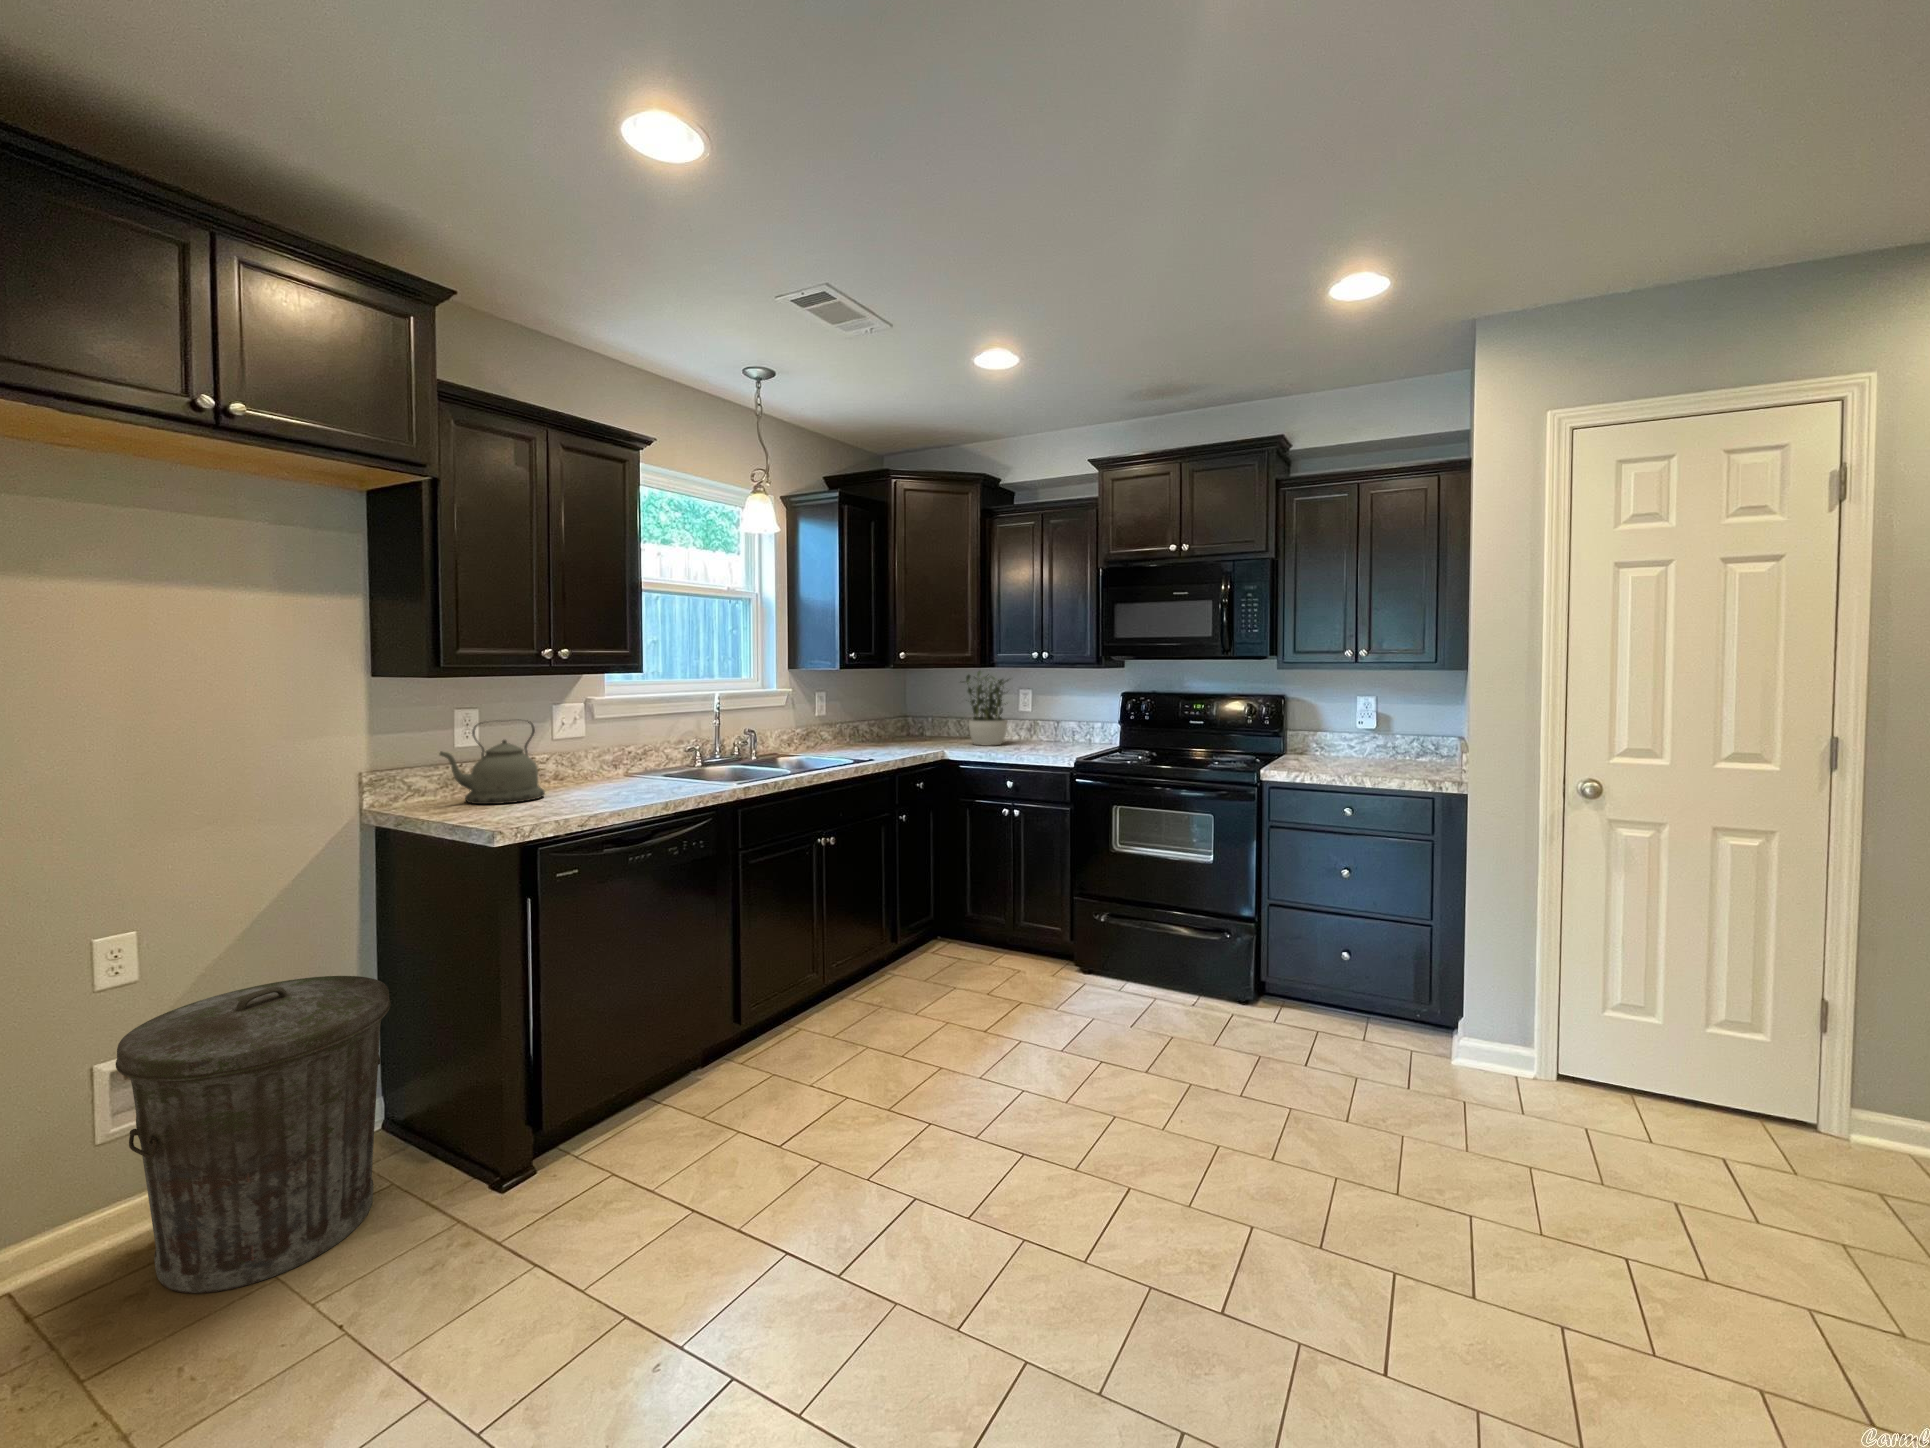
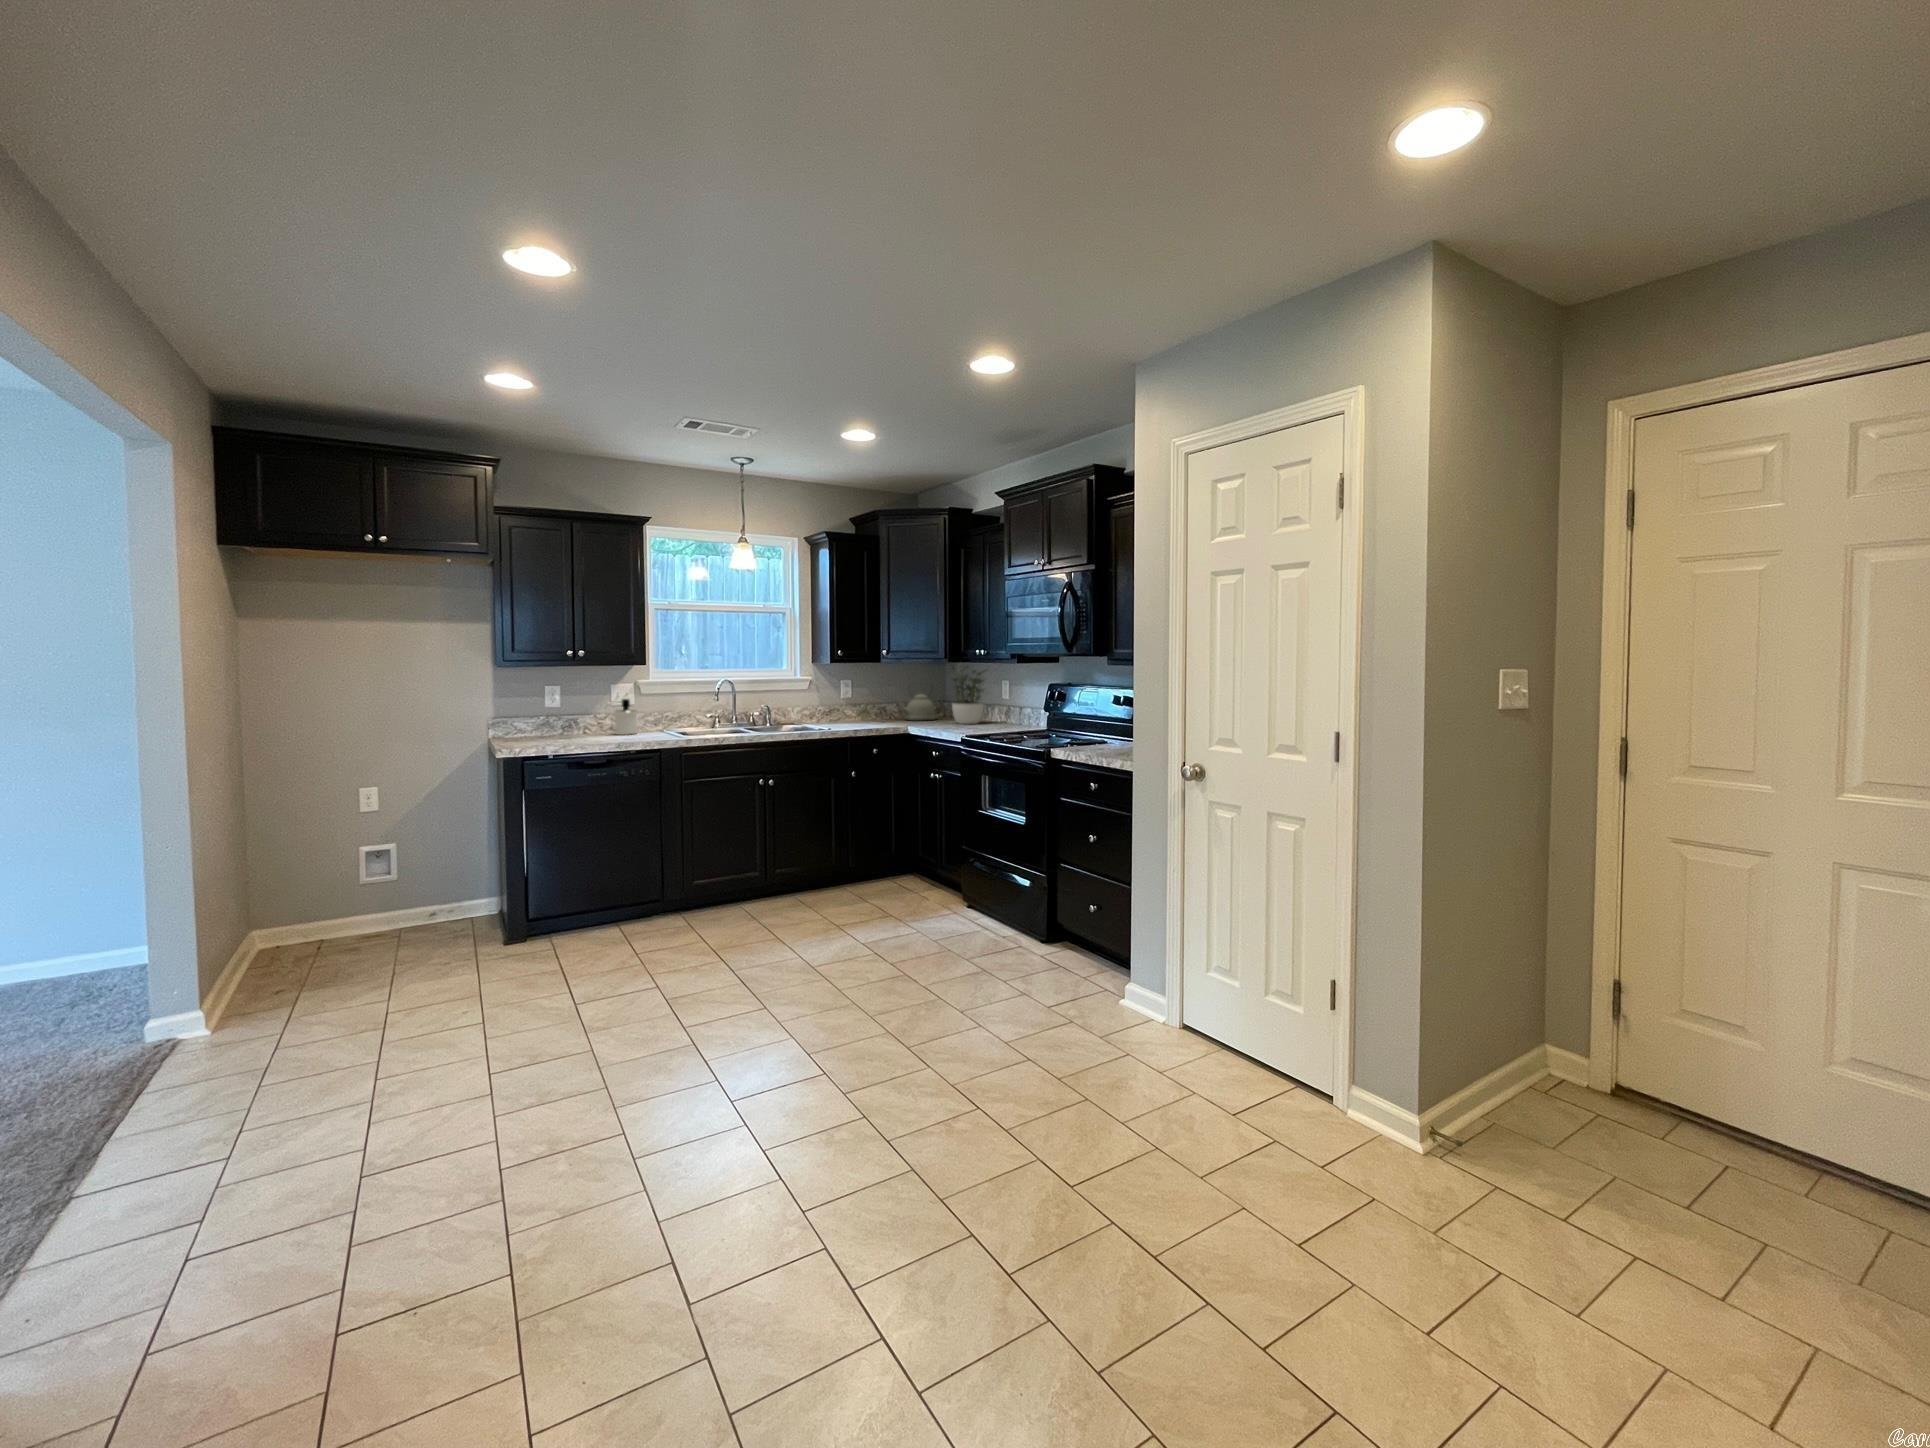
kettle: present [440,722,545,804] -> present [896,693,936,721]
soap dispenser: none [573,727,613,785] -> present [606,699,637,735]
trash can: present [116,976,391,1293] -> none [343,822,469,958]

